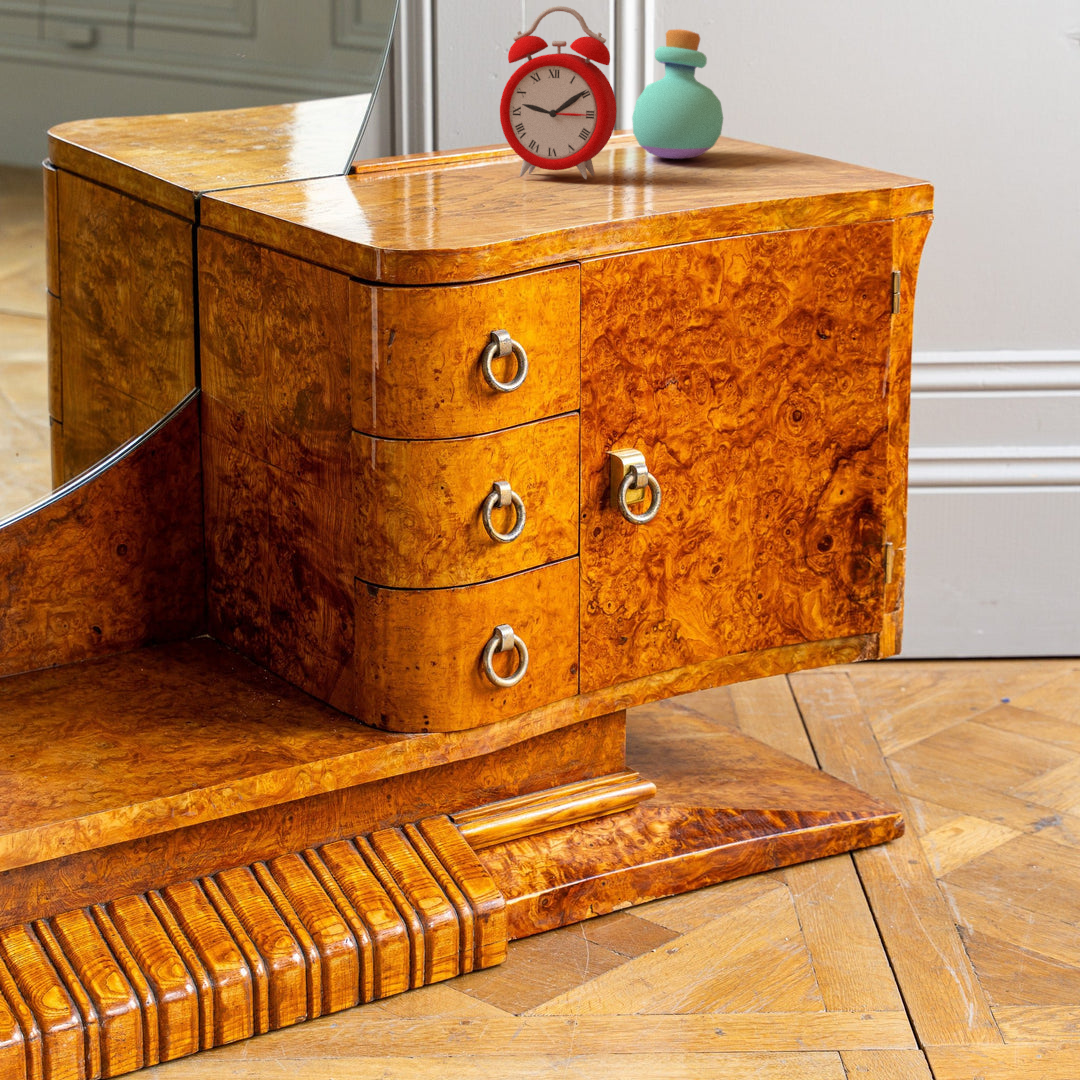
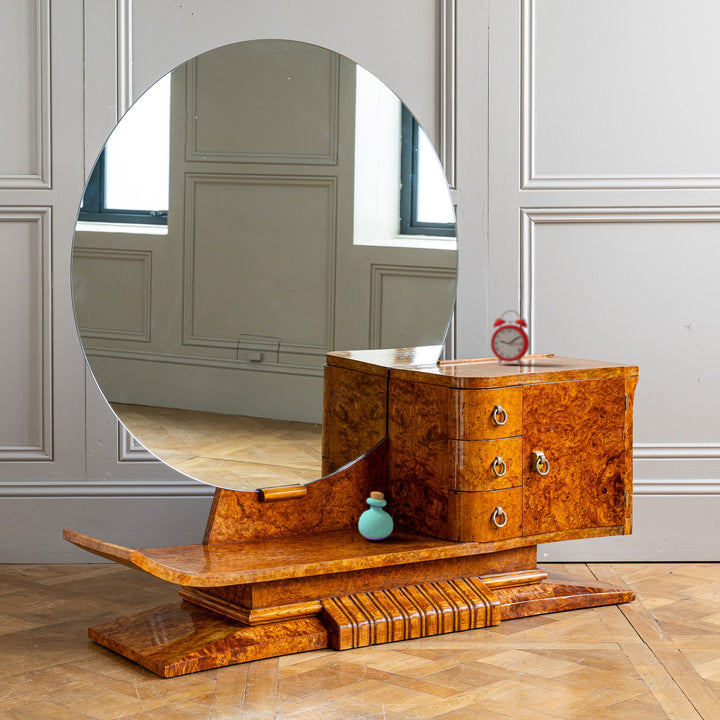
perfume bottle: present [632,29,723,159] -> present [358,492,393,540]

